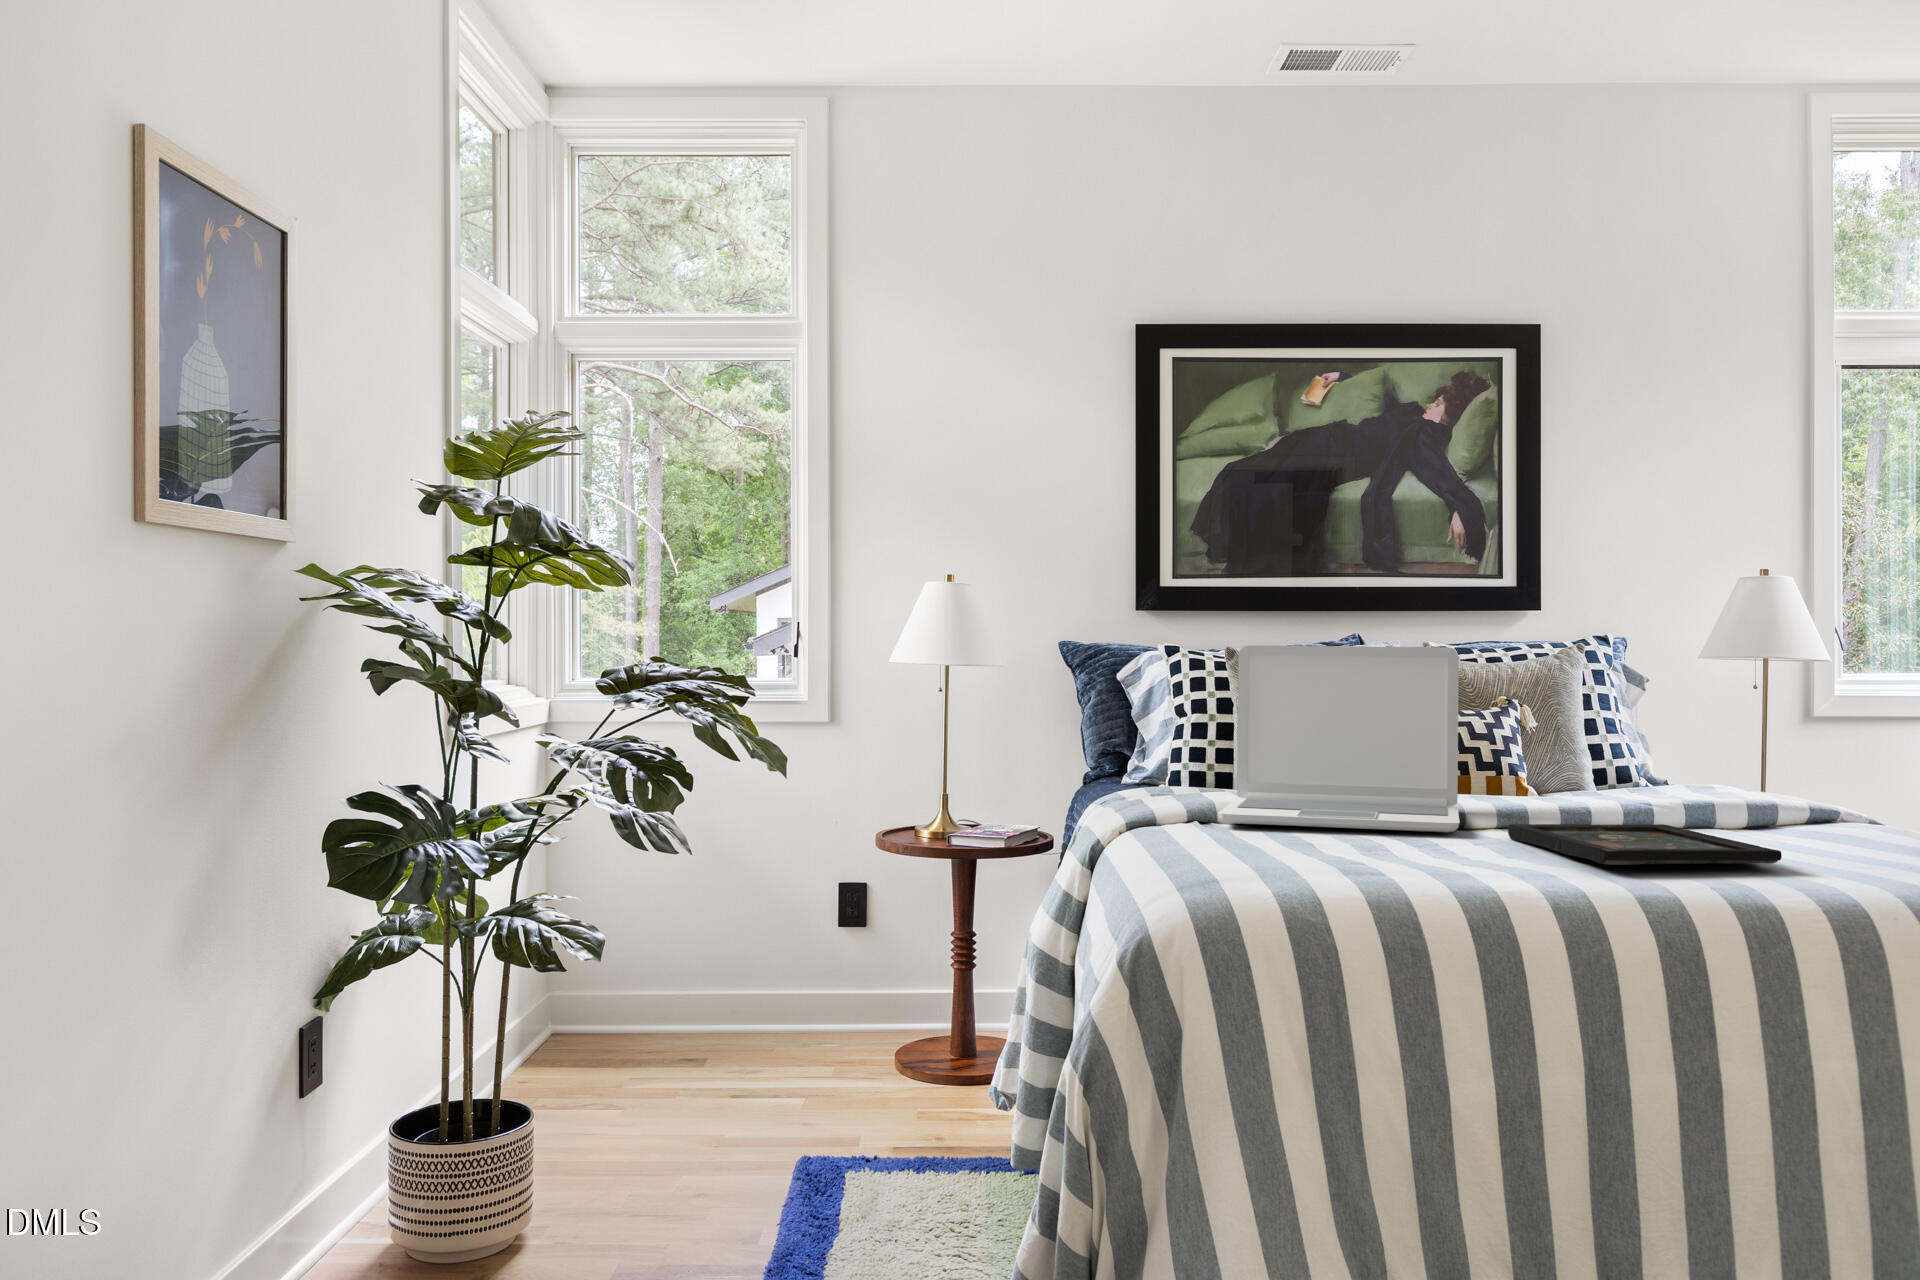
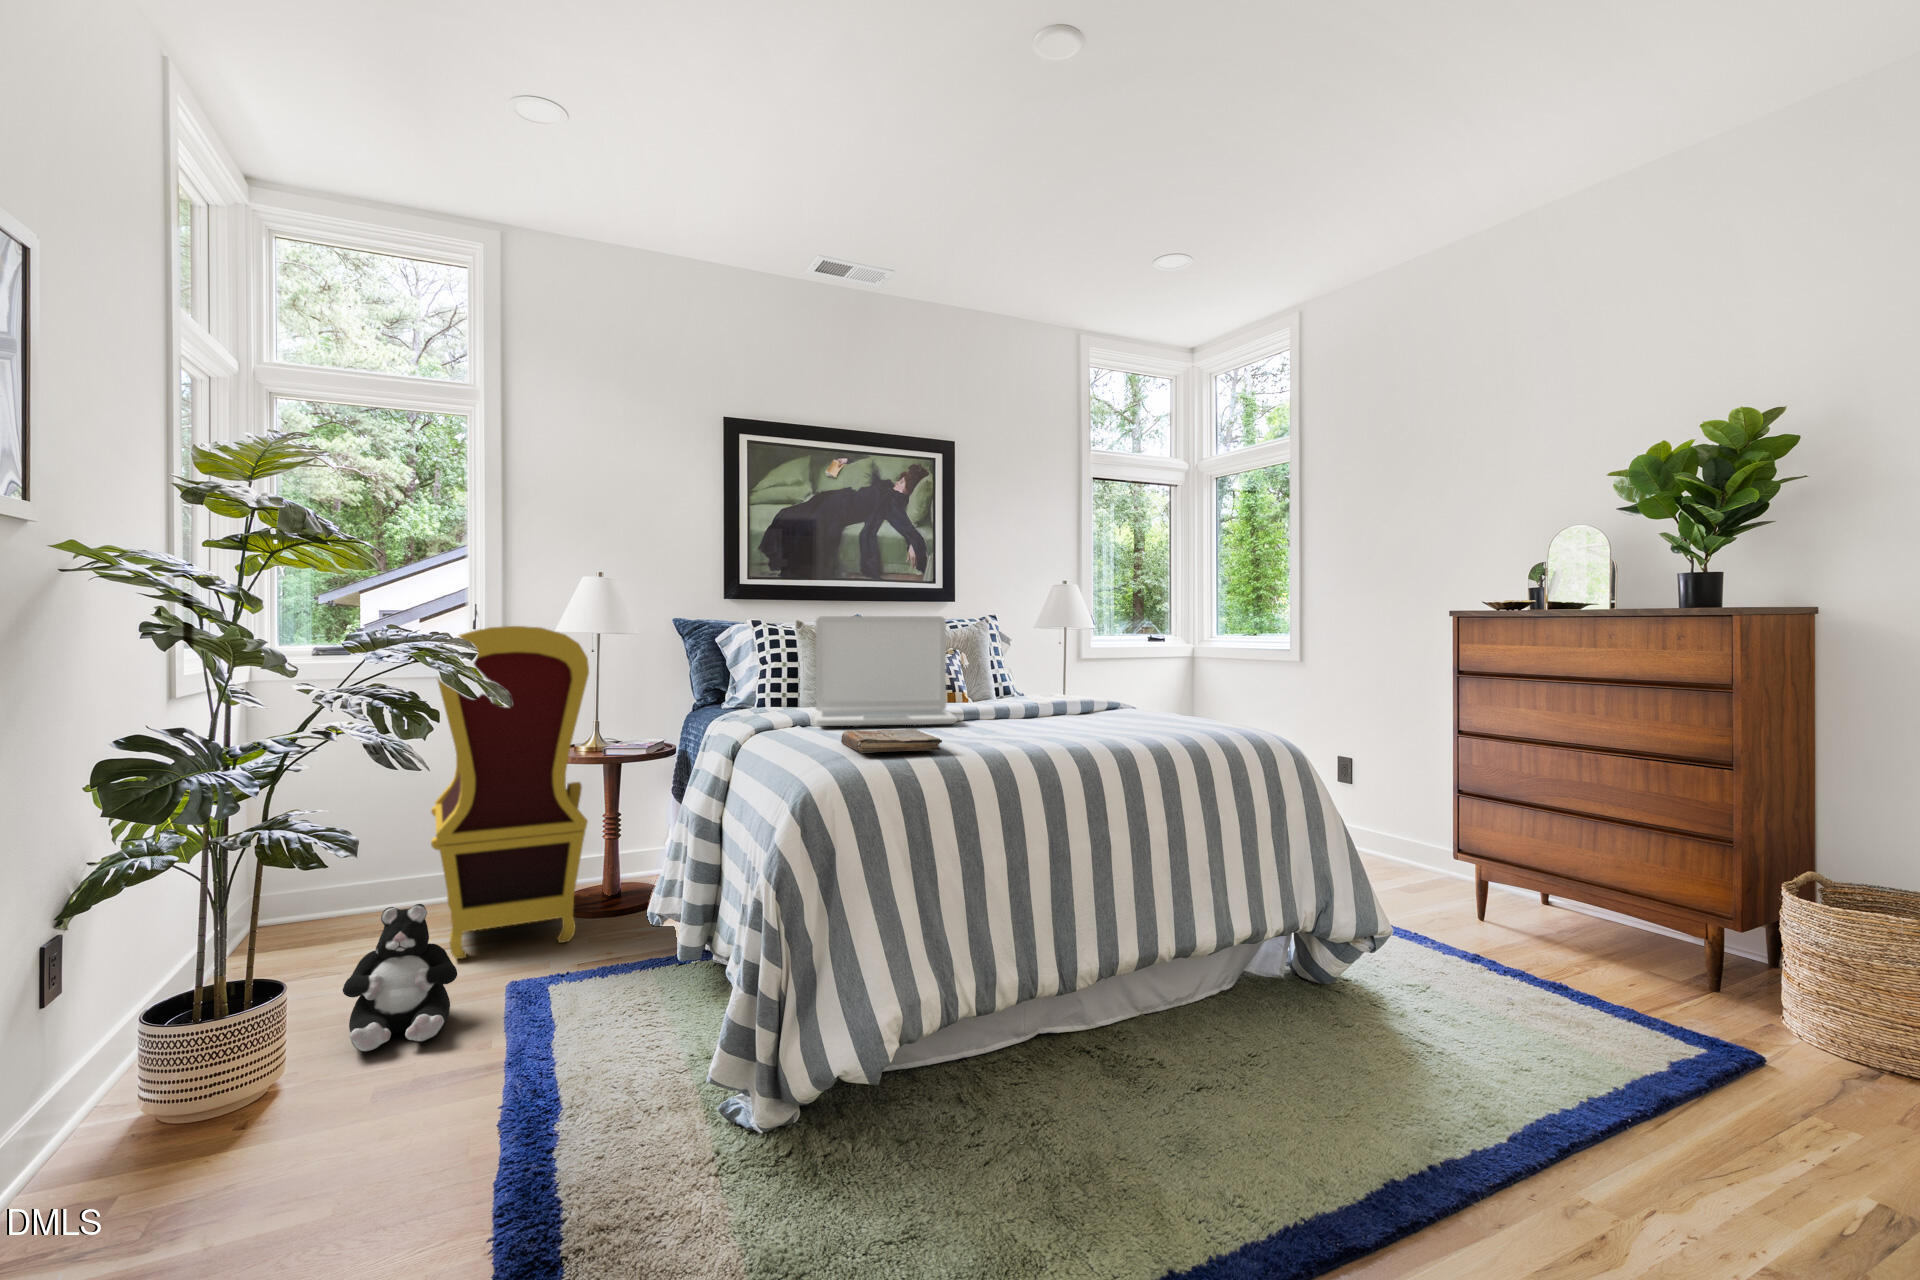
armchair: none [714,653,916,1115] -> present [431,626,589,959]
tray: present [1508,824,1782,865] -> none [985,713,1135,735]
book: none [1244,834,1392,877] -> present [841,729,942,753]
plush toy: none [597,1032,729,1216] -> present [343,904,457,1051]

